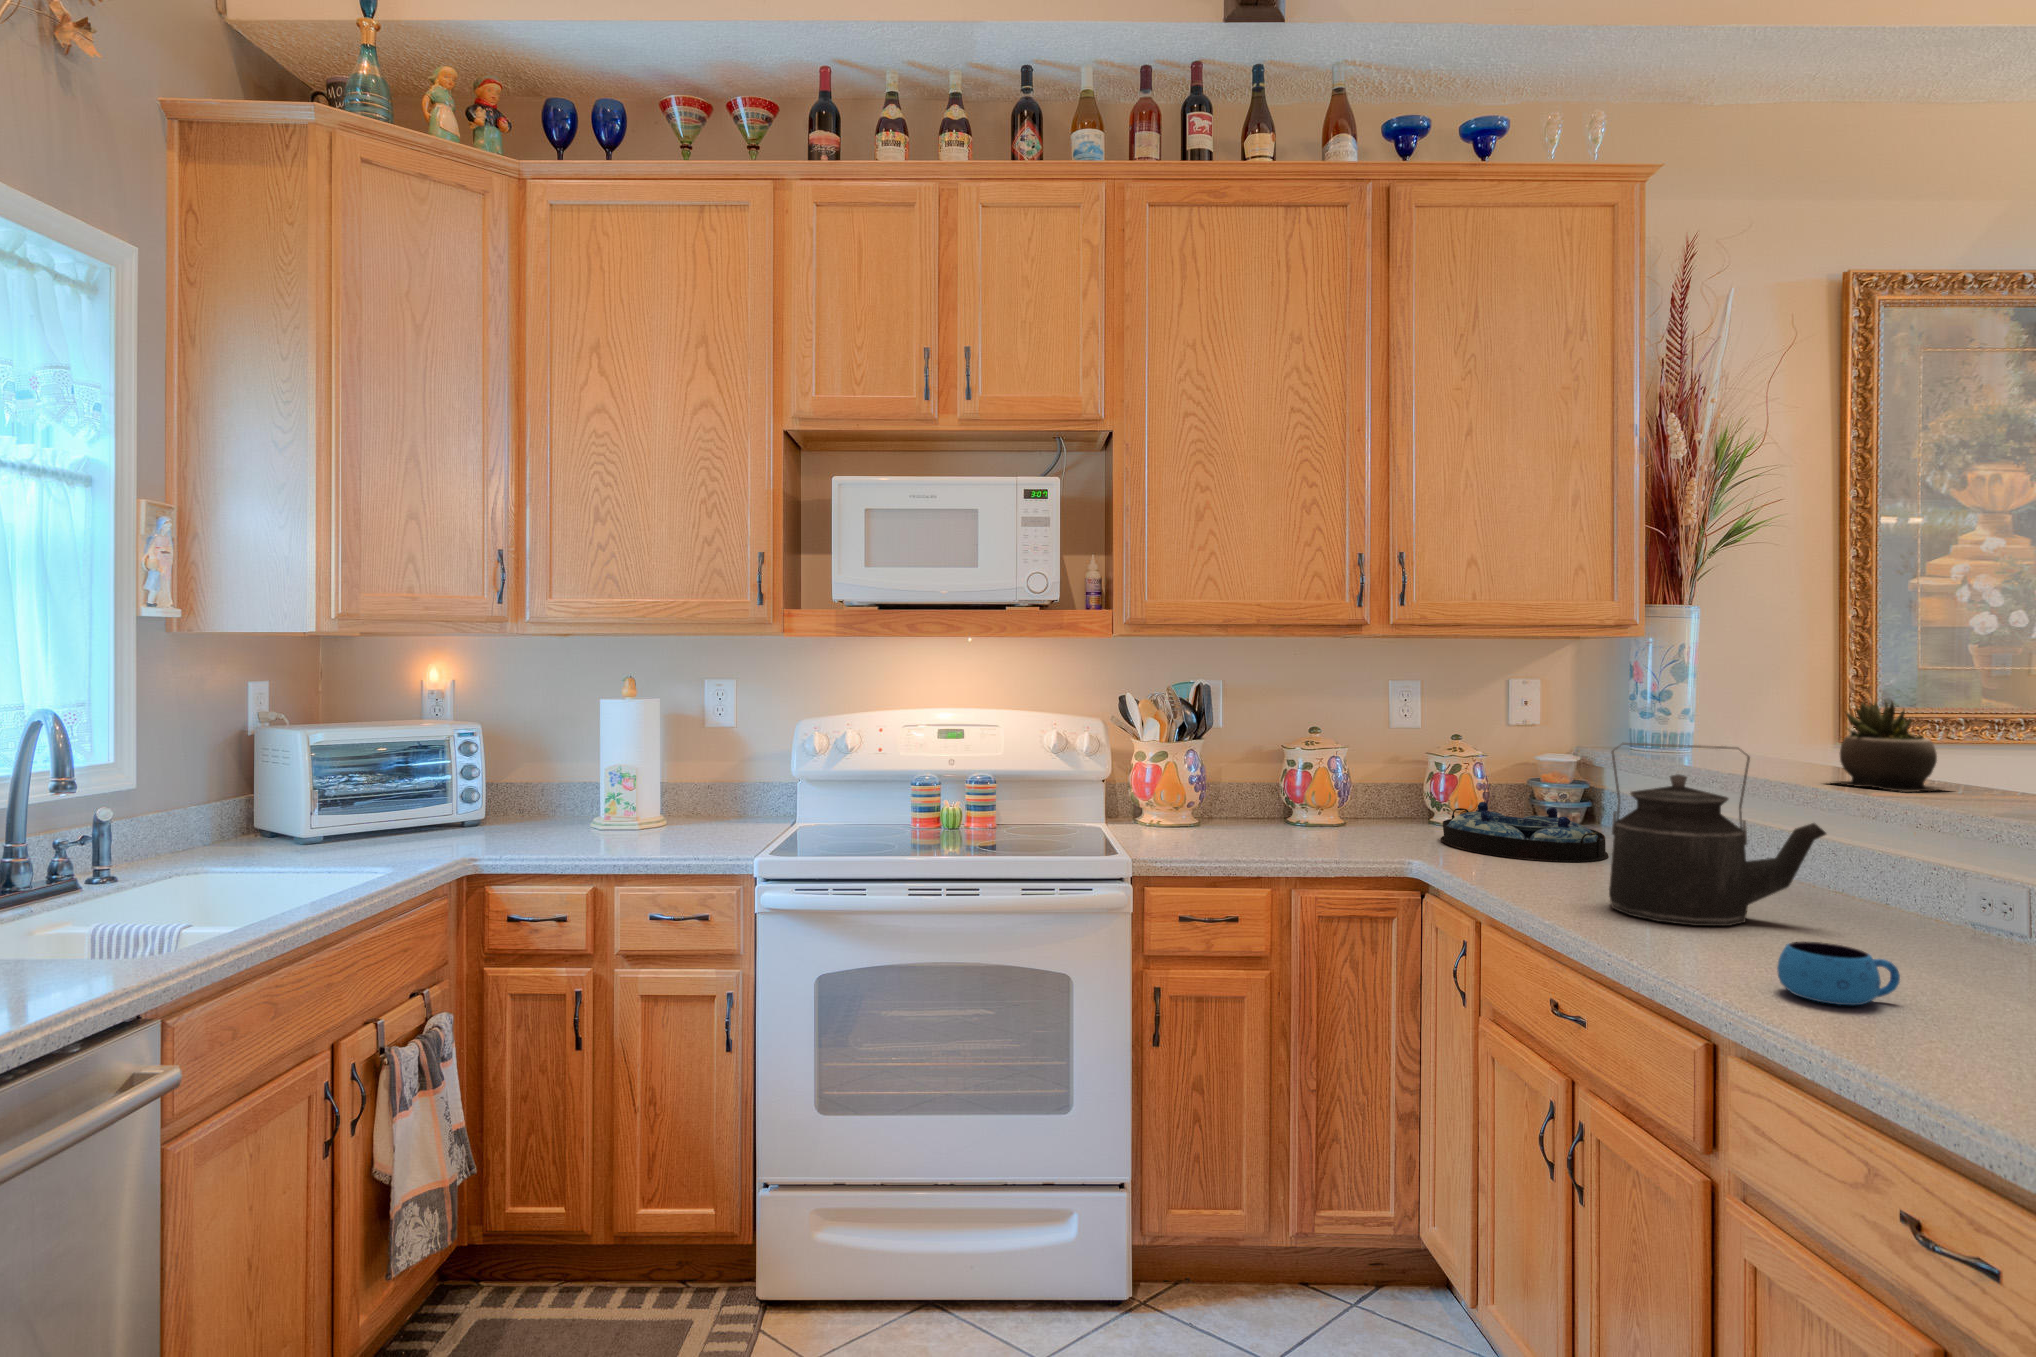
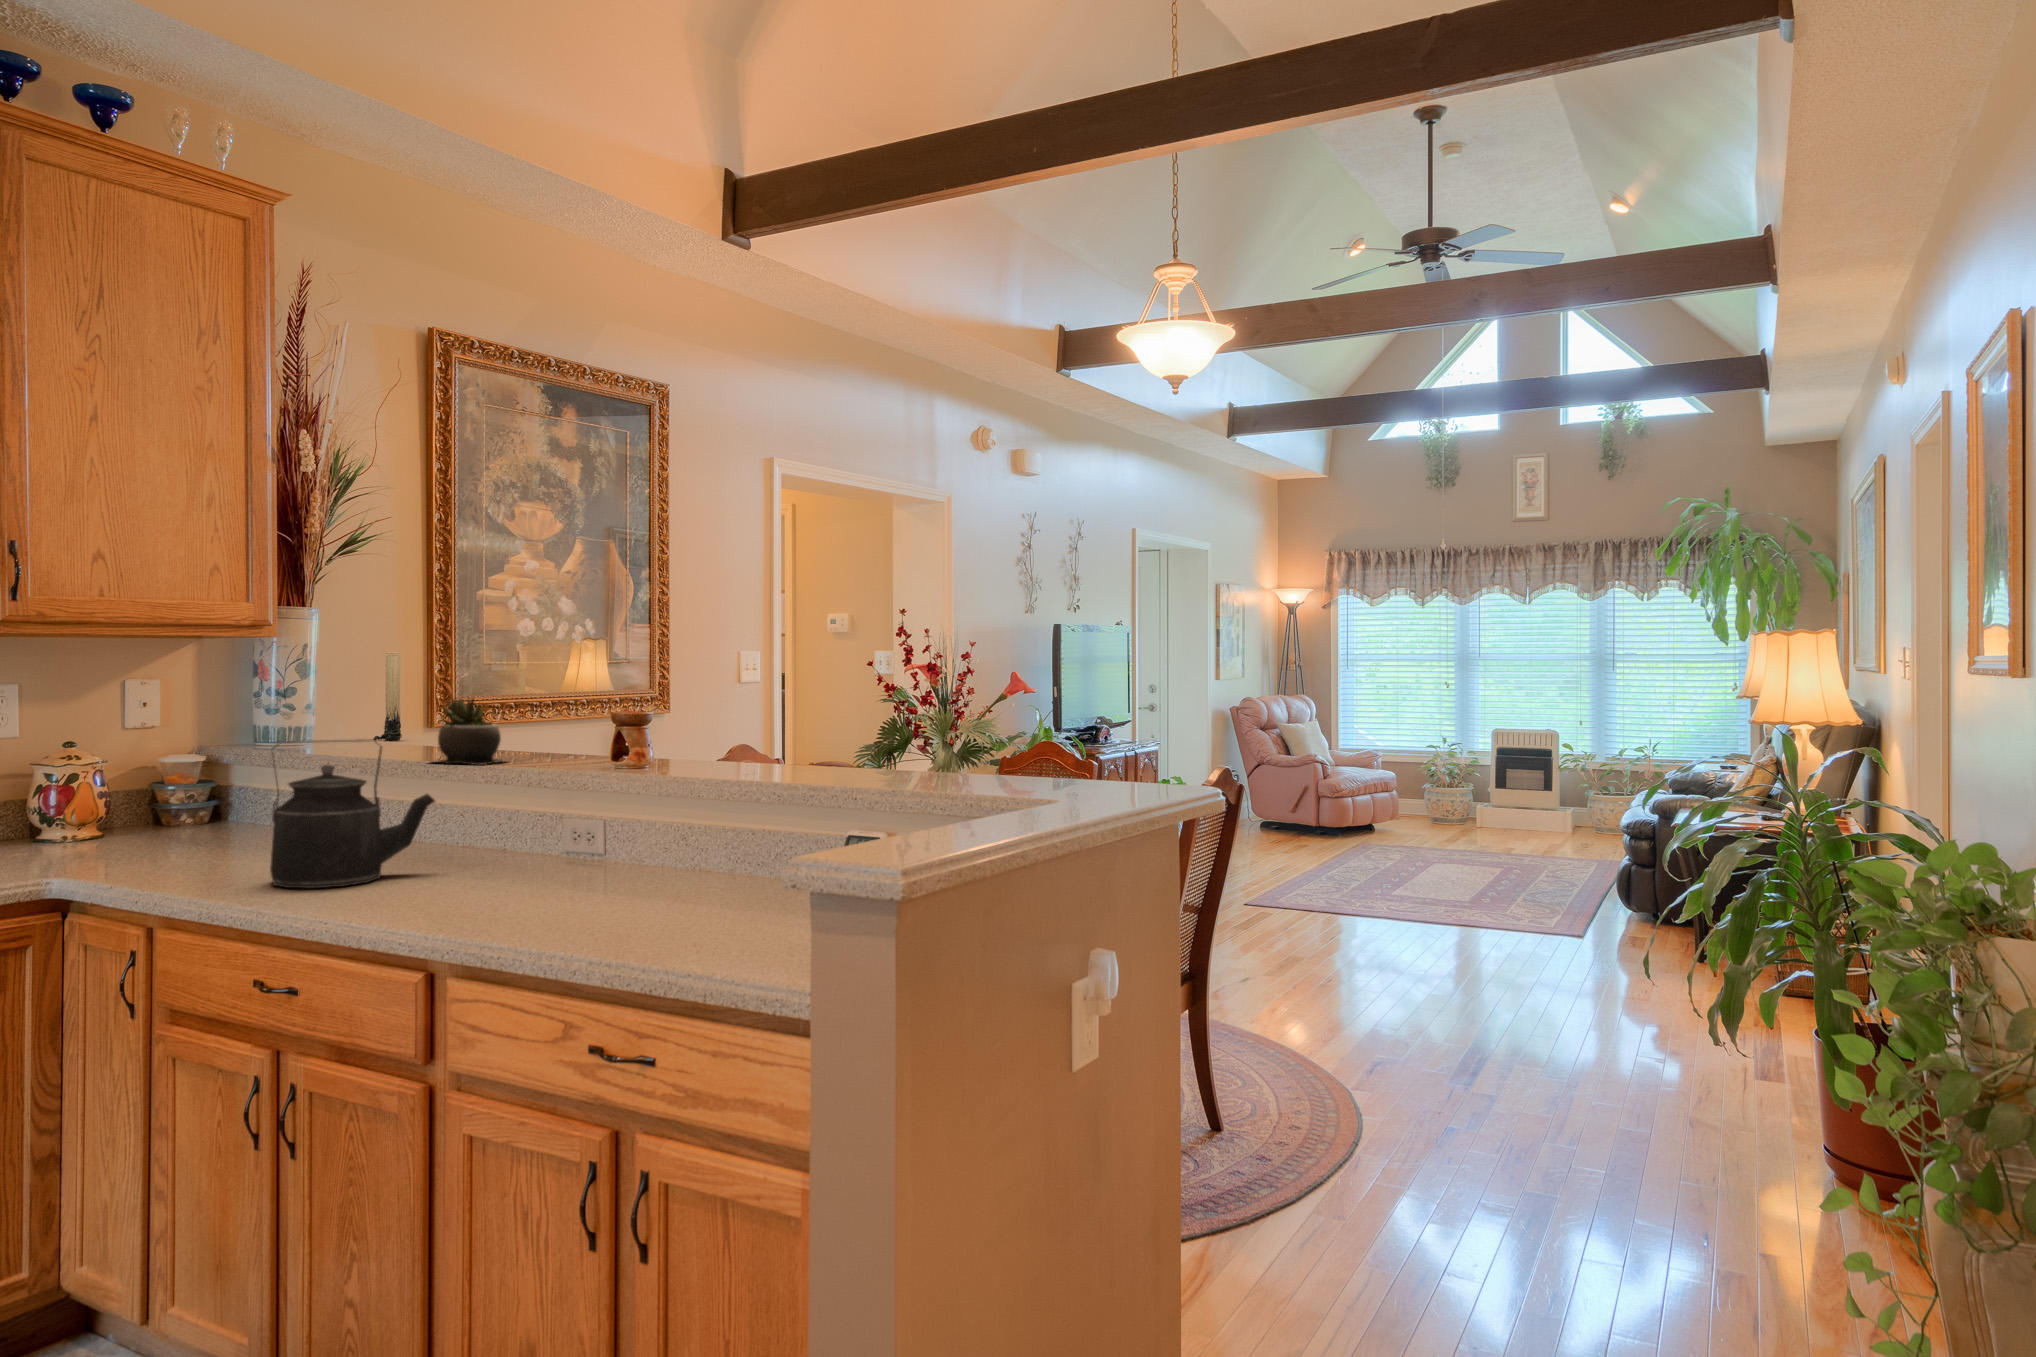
candle: none [1768,654,1803,755] -> present [373,652,402,740]
serving tray: present [1441,802,1609,862] -> none [64,808,250,861]
mug: present [1777,942,1900,1005] -> none [413,875,487,915]

